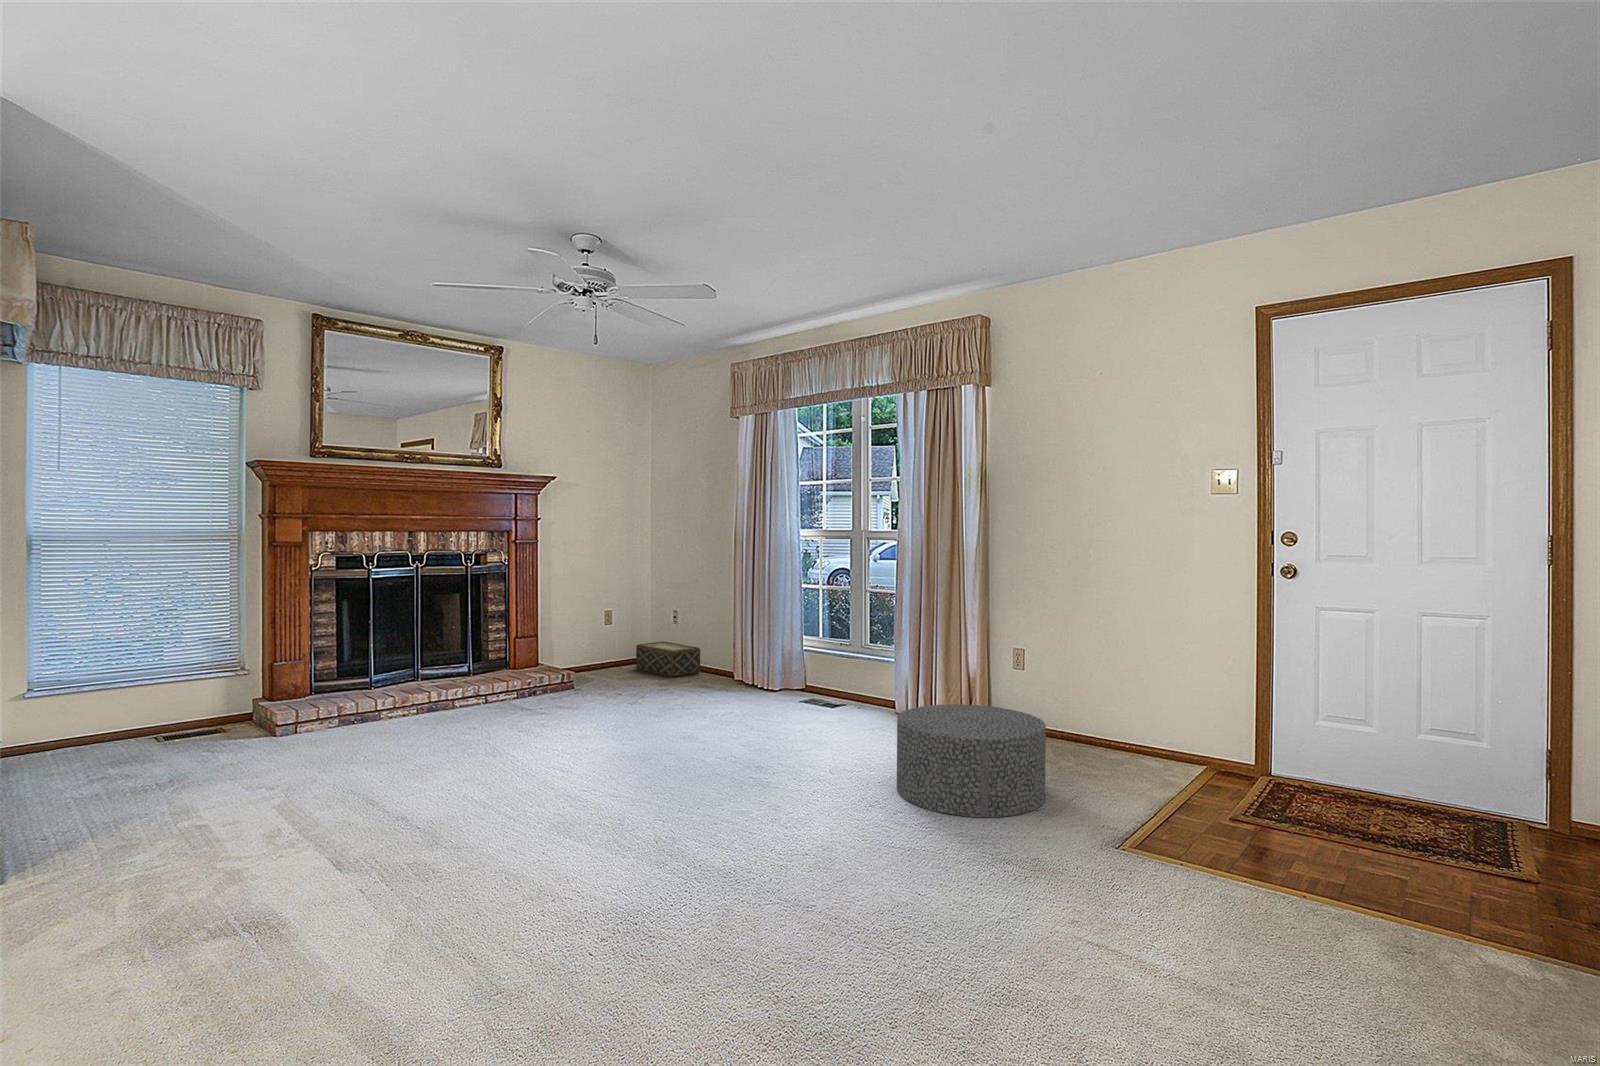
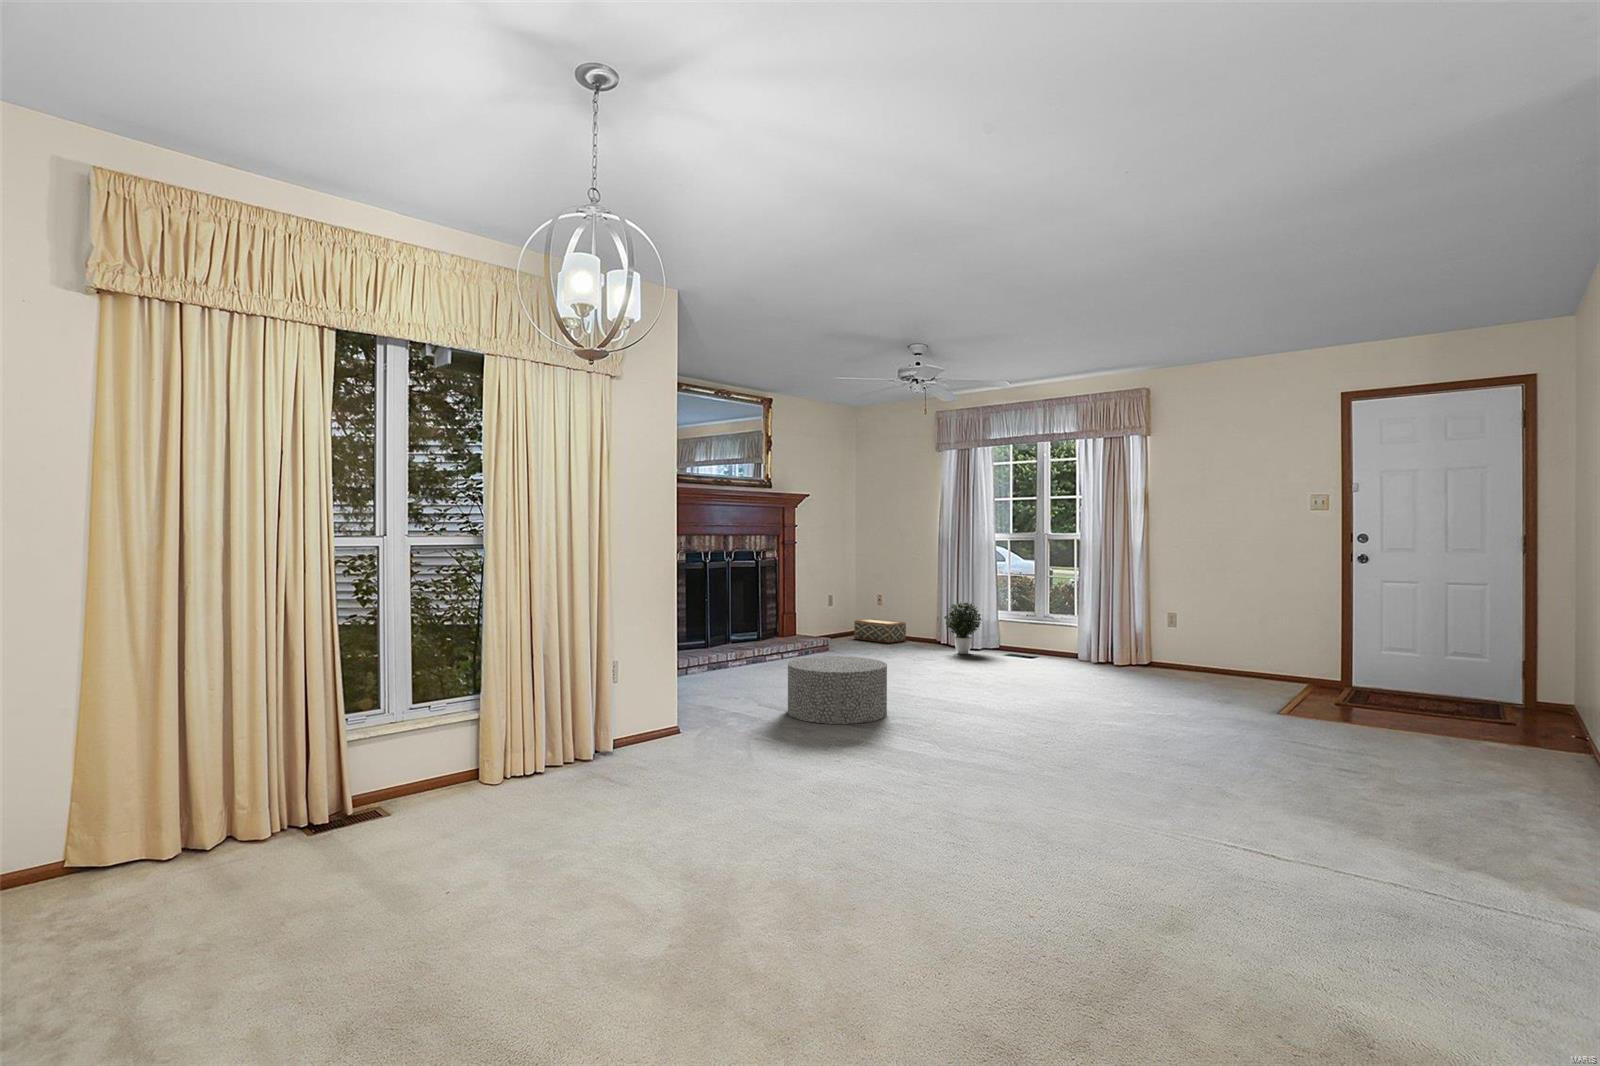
potted plant: none [721,624,774,698] -> present [944,602,981,654]
ottoman: present [897,704,1046,817] -> present [788,656,887,724]

